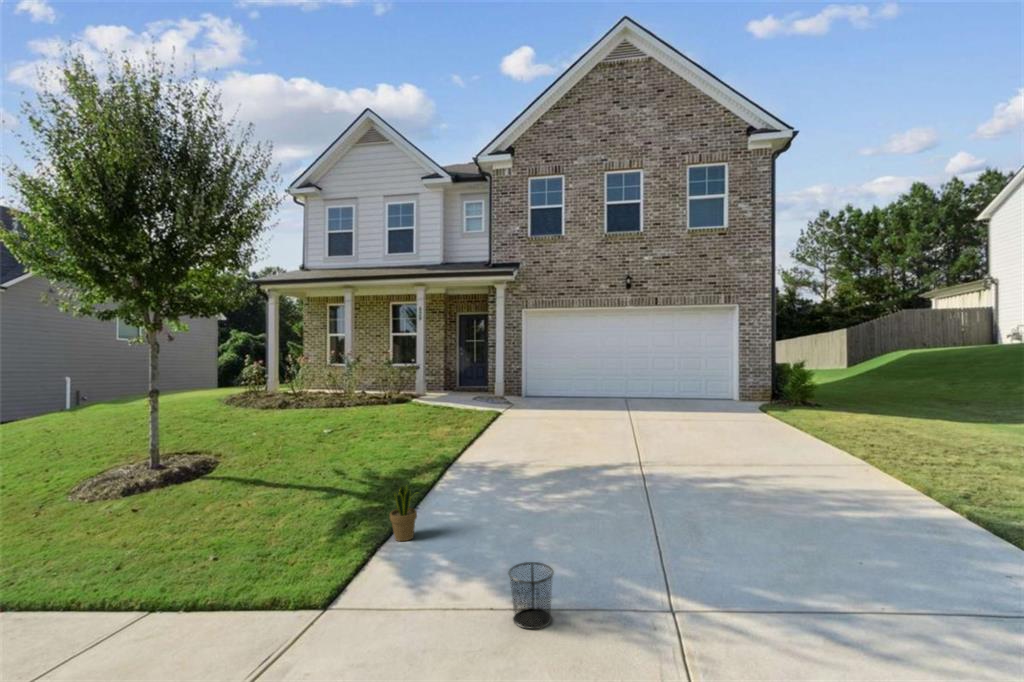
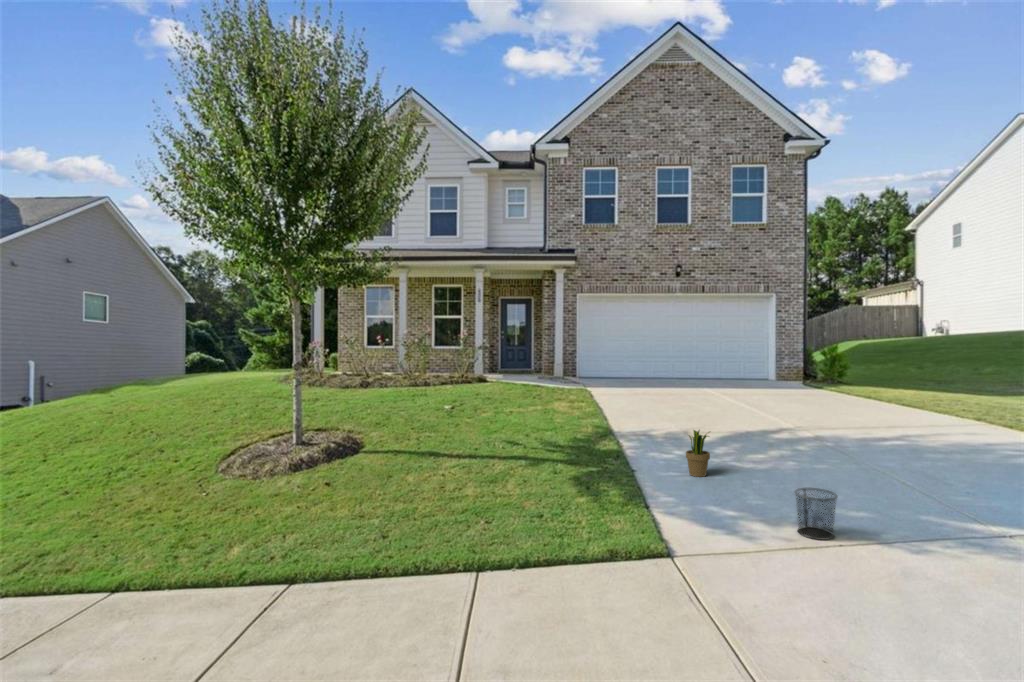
waste bin: present [509,562,554,629] -> present [795,488,837,540]

